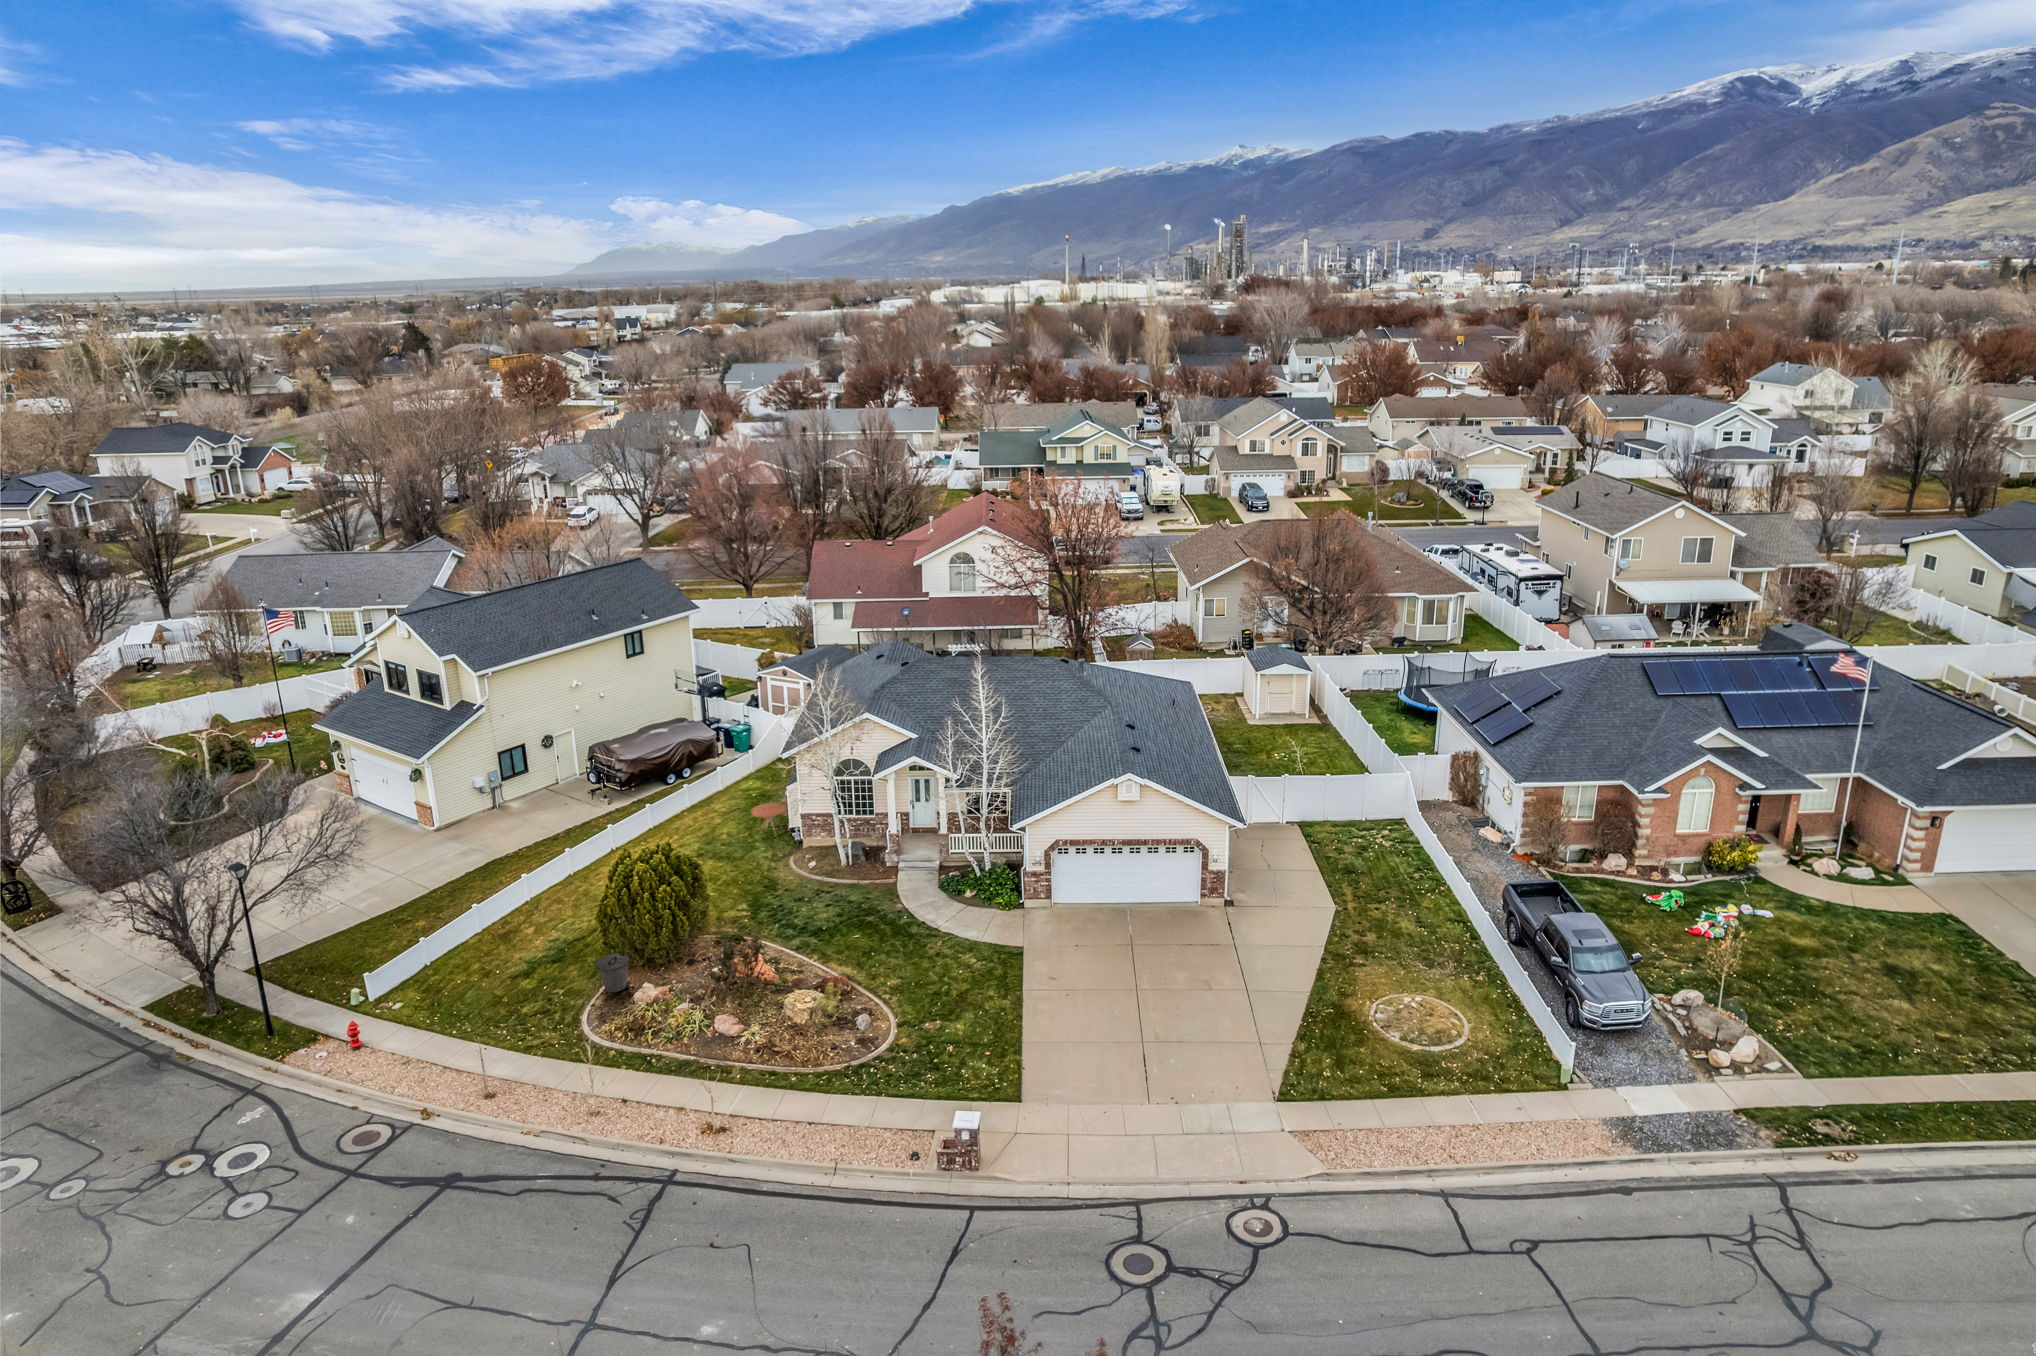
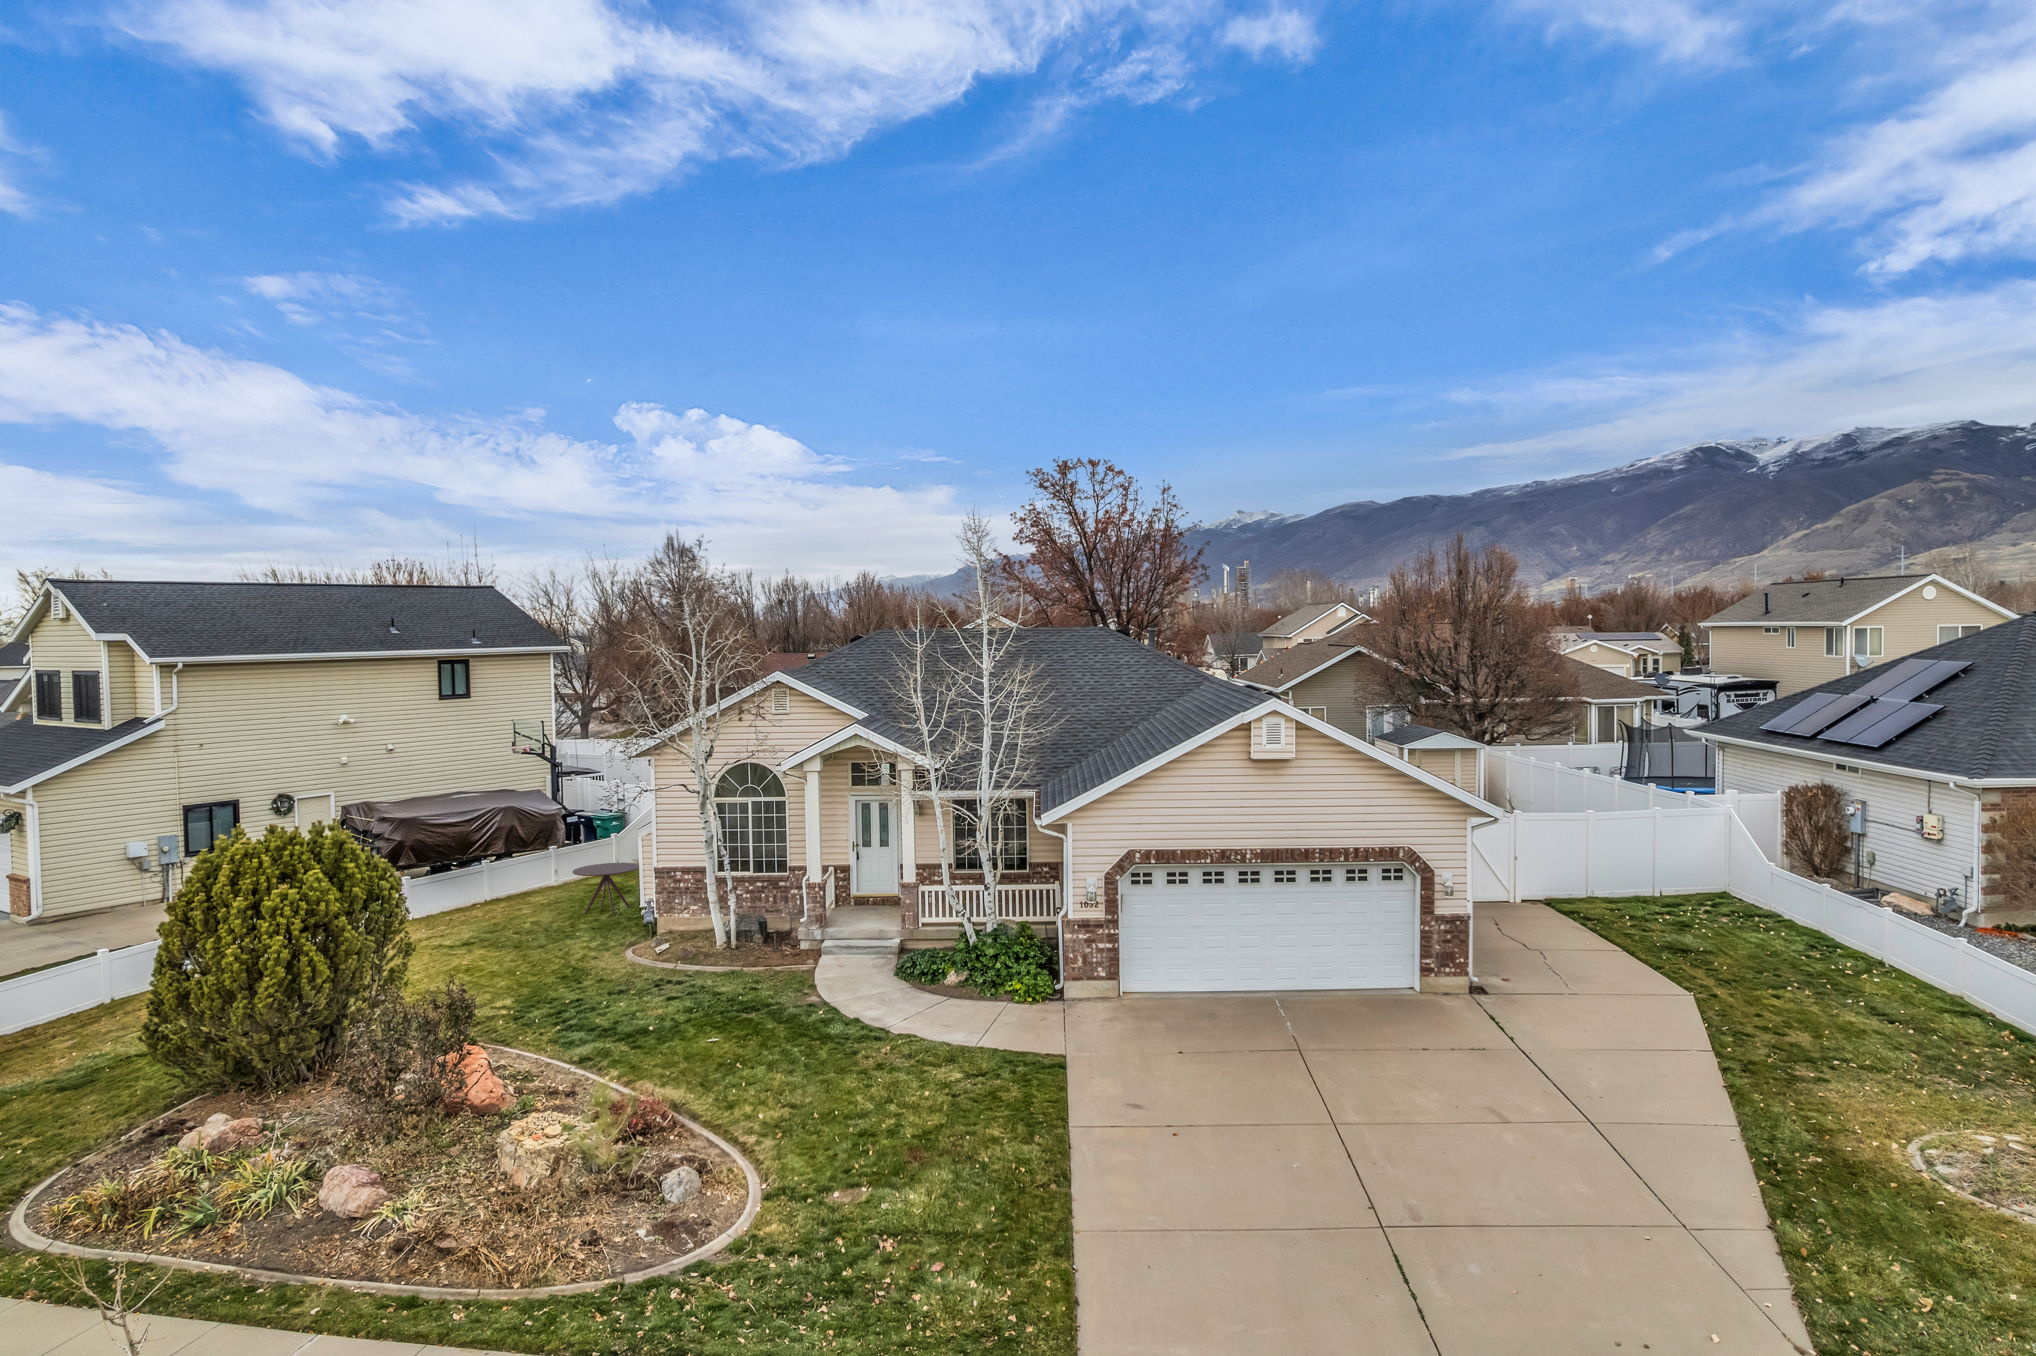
trash can: present [596,954,629,992] -> none [111,1055,195,1140]

